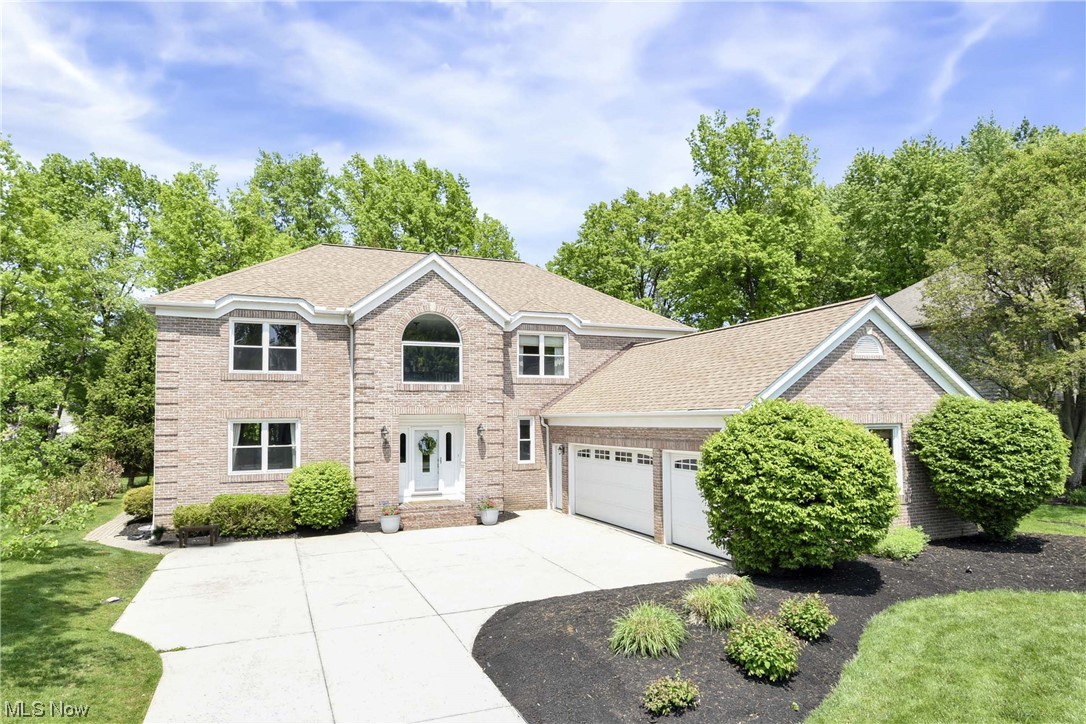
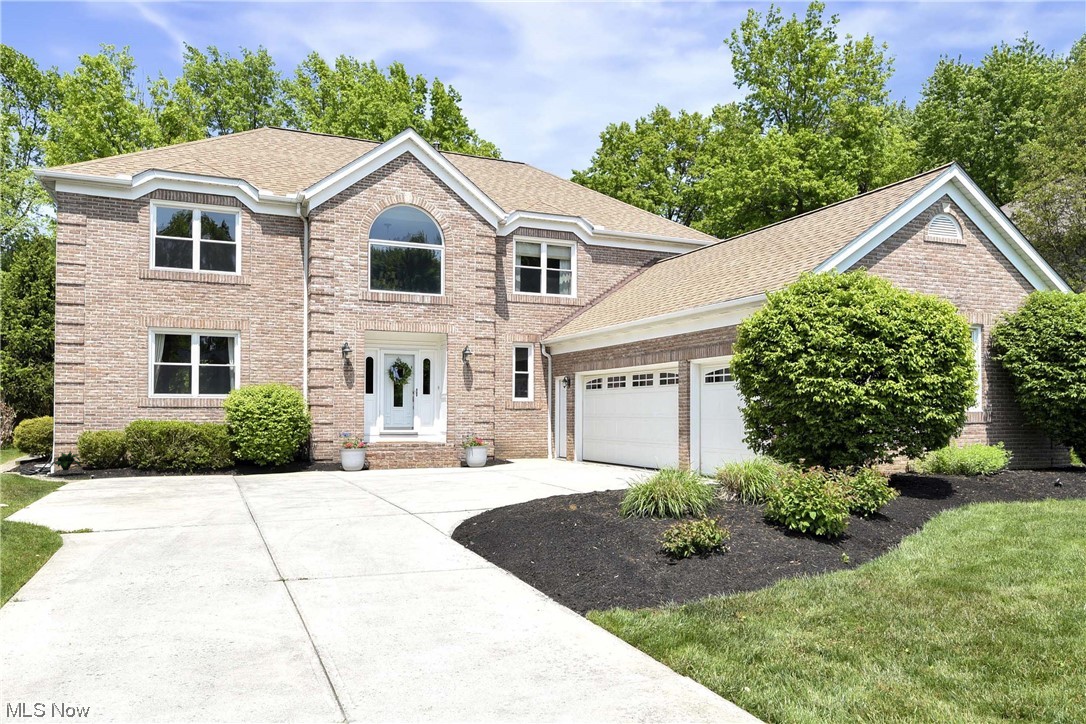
bench: present [179,525,220,547] -> none [92,452,142,477]

